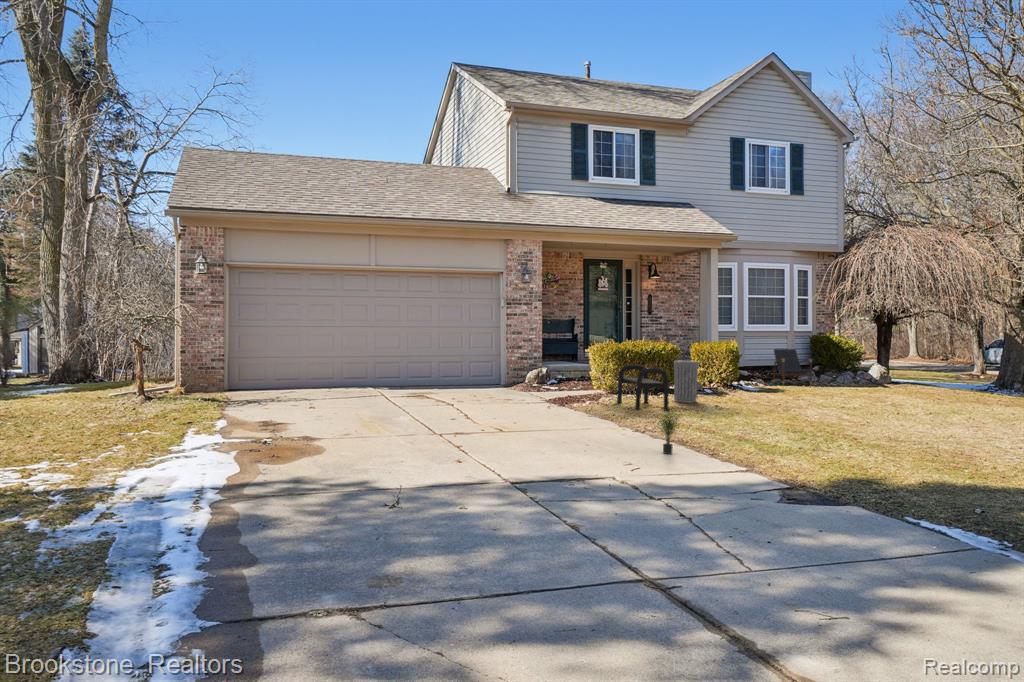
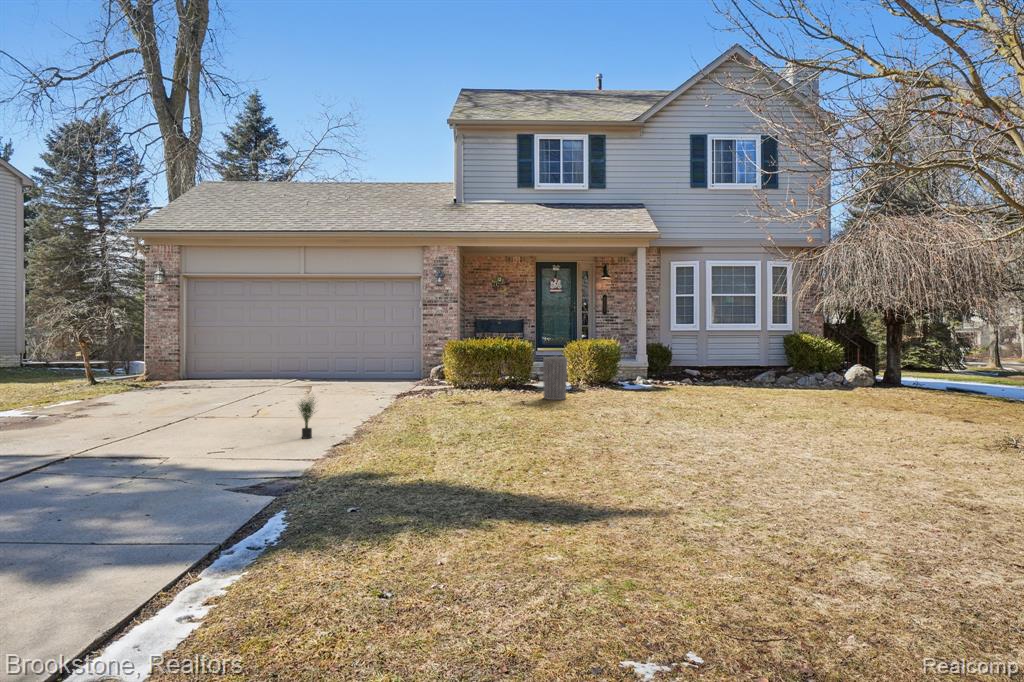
lounge chair: present [773,349,812,384] -> none [740,351,777,390]
bench: present [617,365,669,409] -> none [468,360,510,403]

